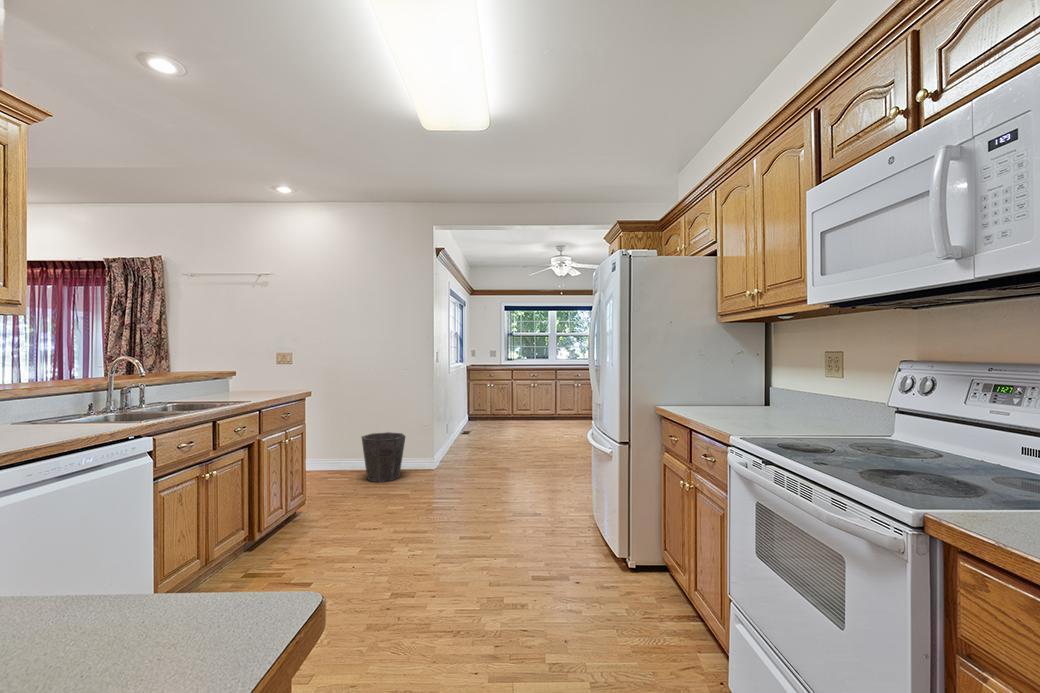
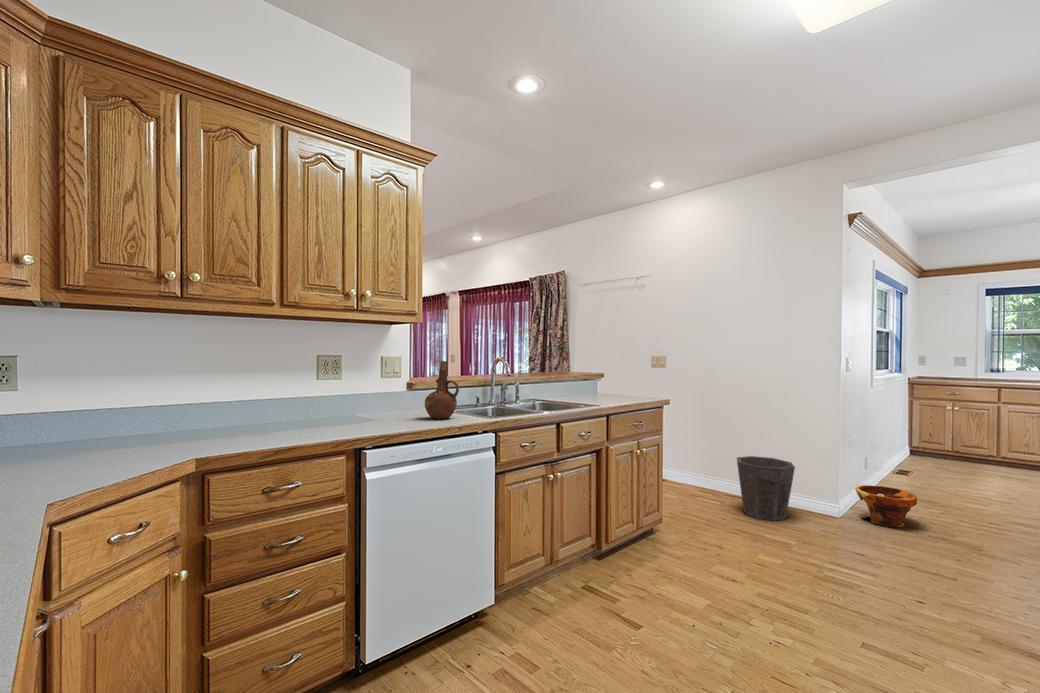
ceramic pitcher: none [38,361,94,430] -> present [425,361,459,419]
planter: none [442,441,476,467] -> present [855,485,917,527]

